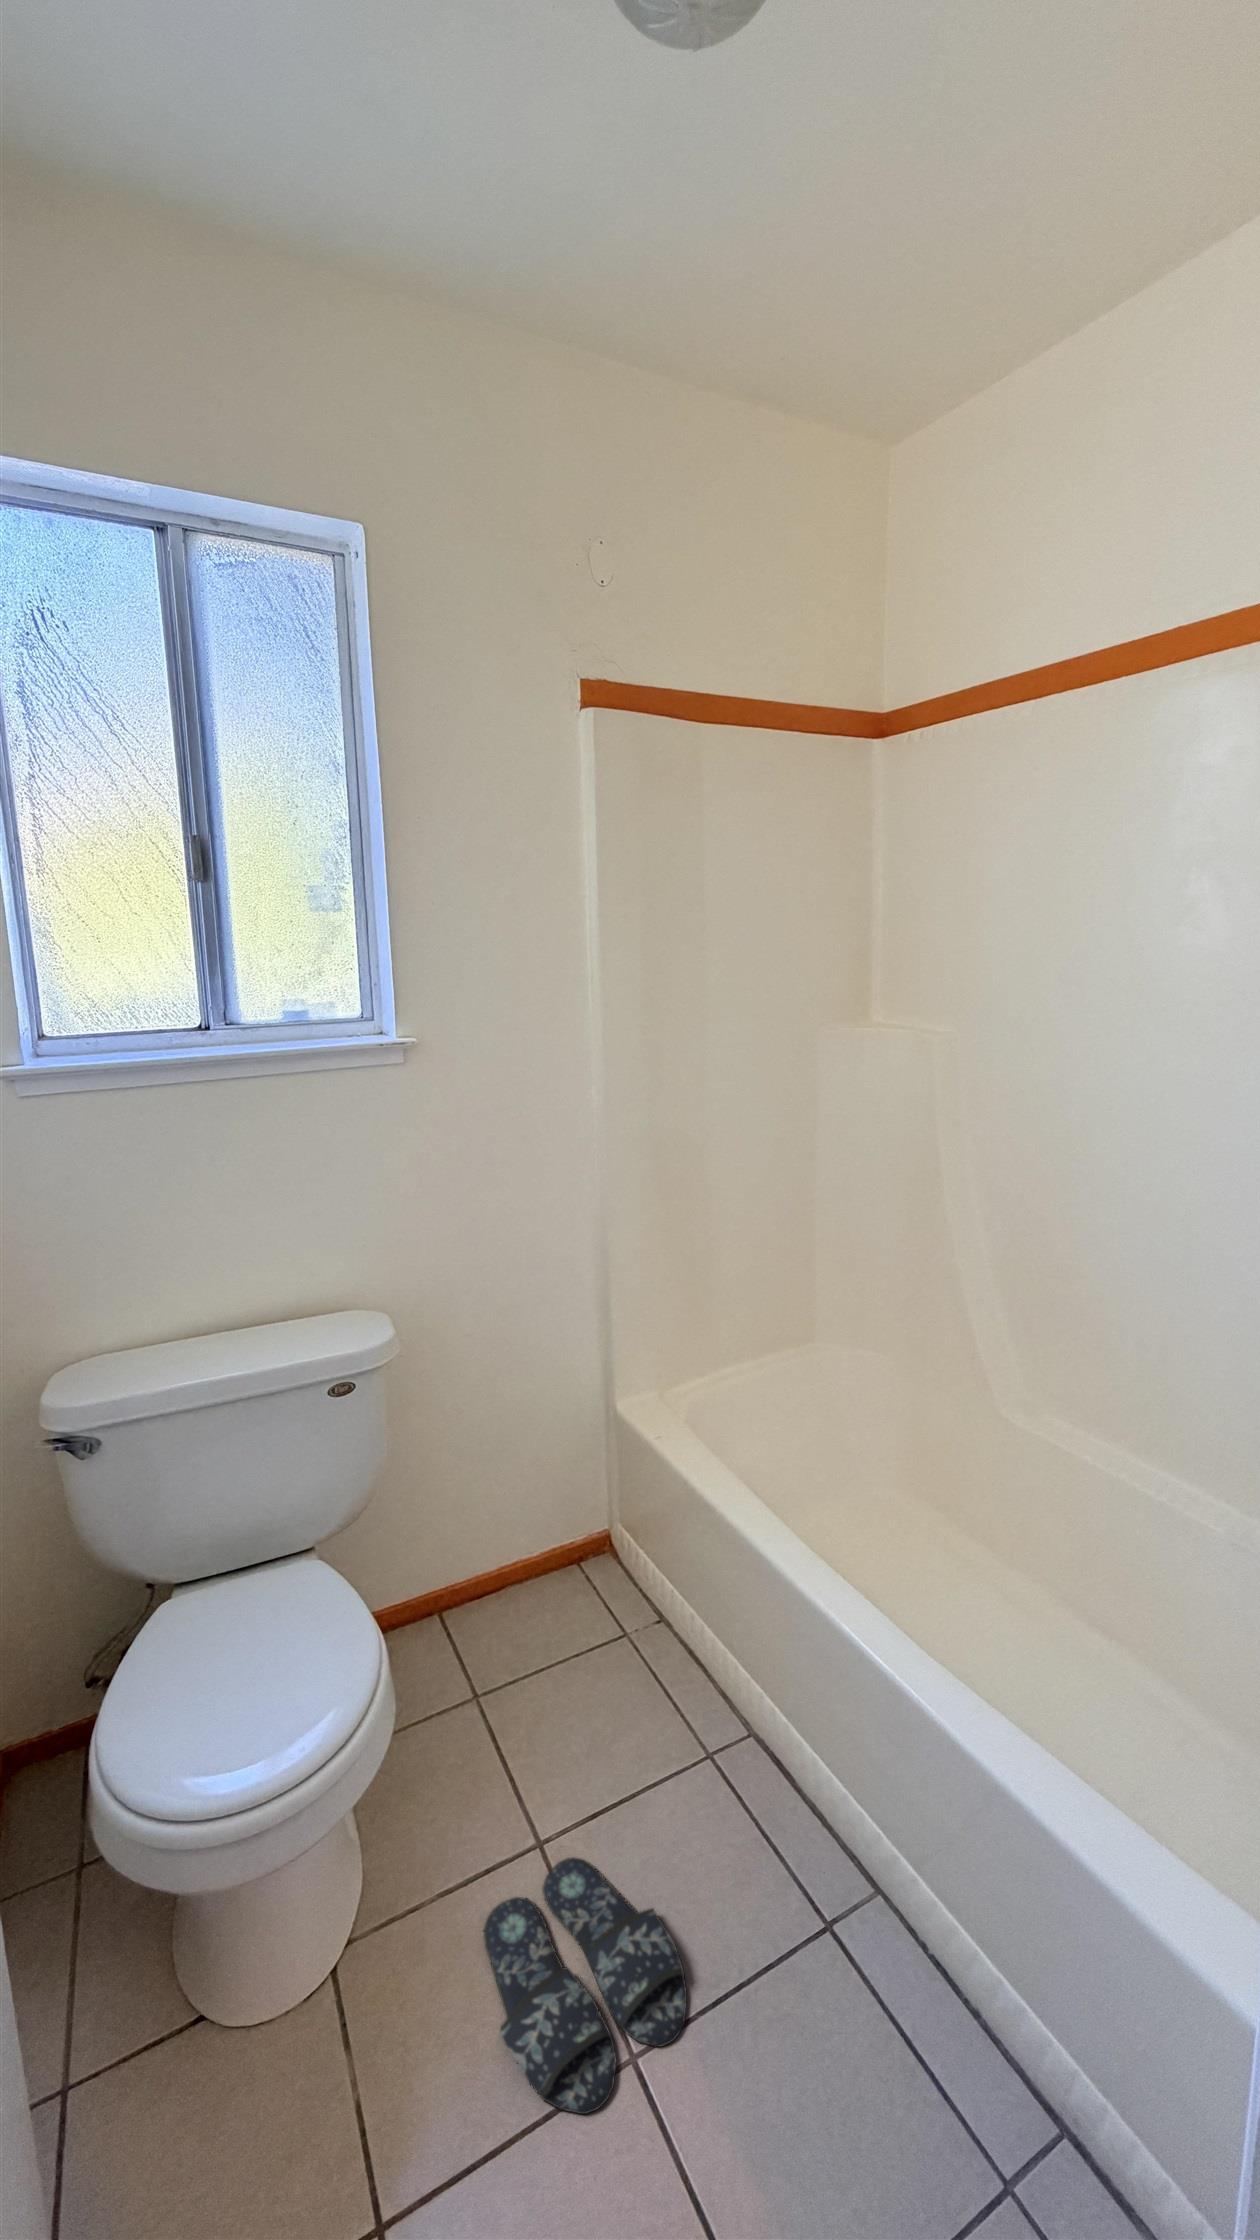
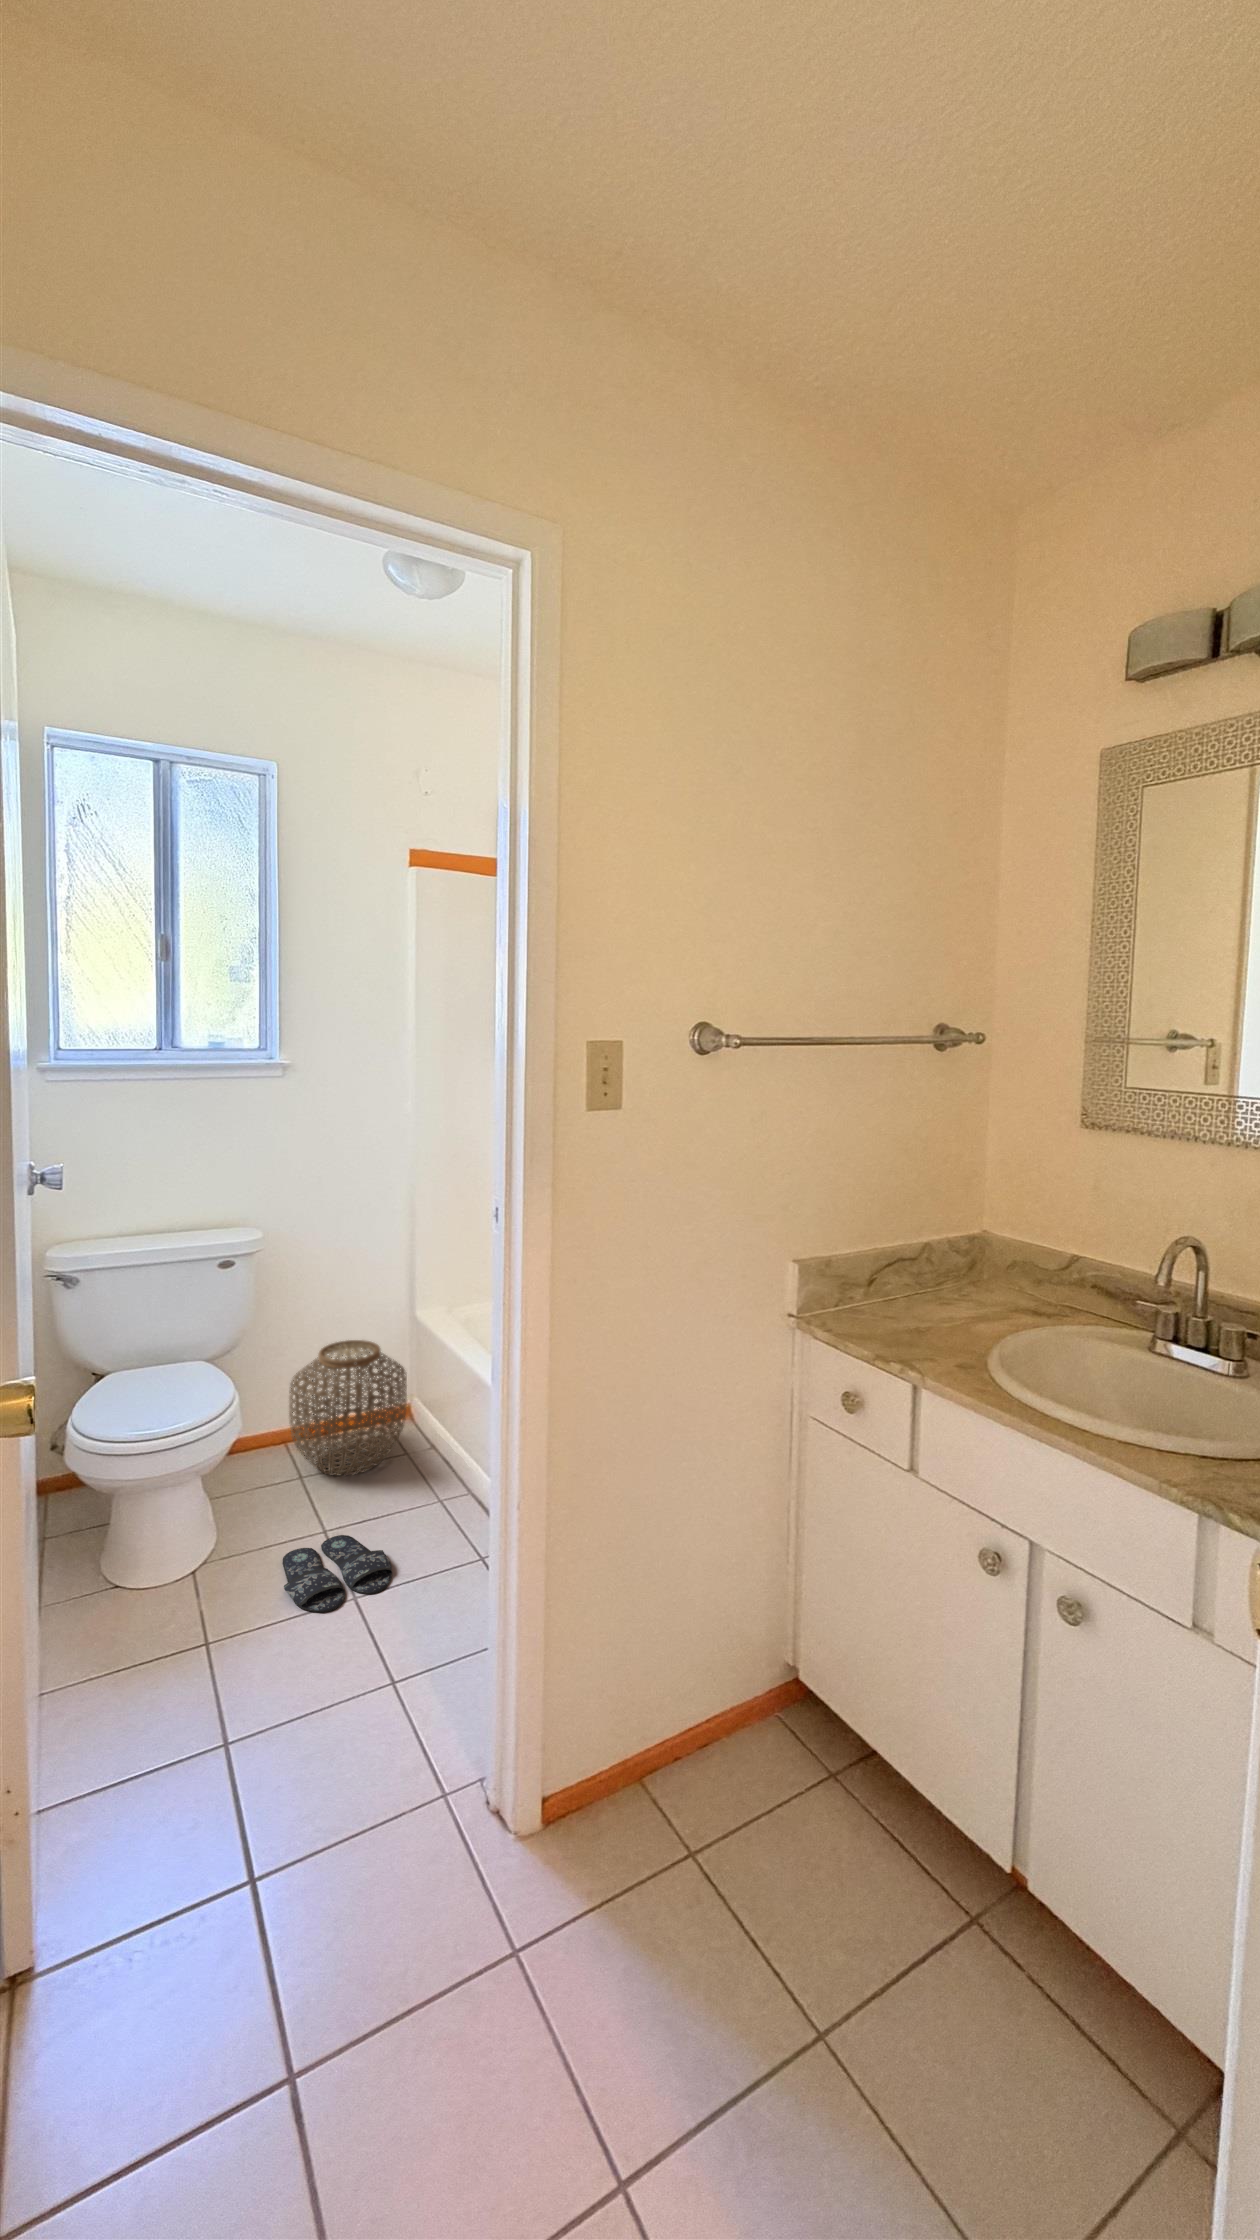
woven basket: none [449,1467,627,1692] -> present [289,1340,407,1475]

